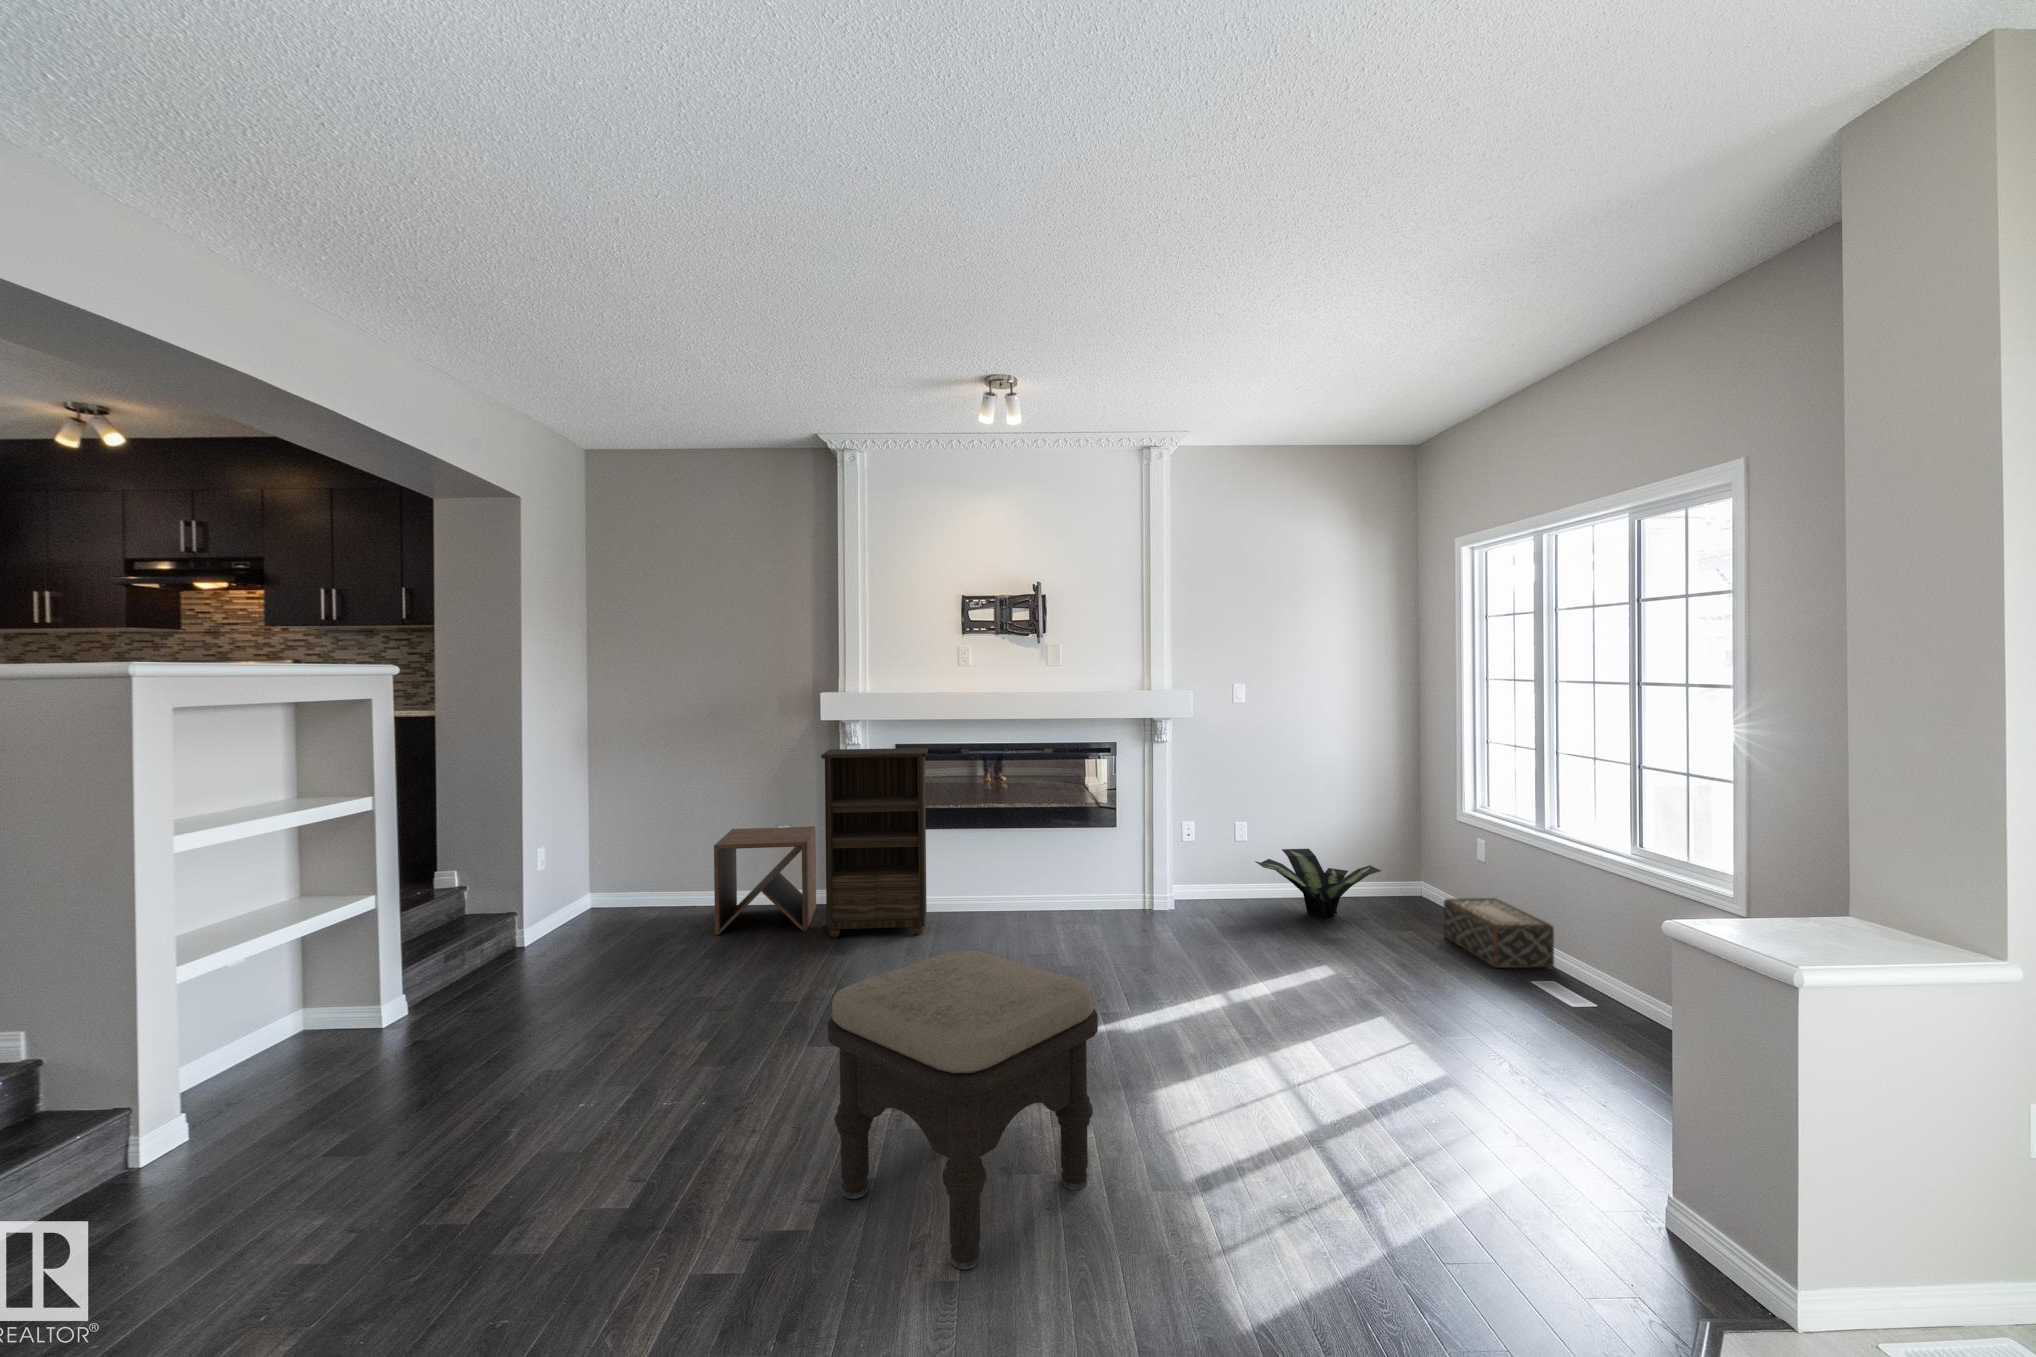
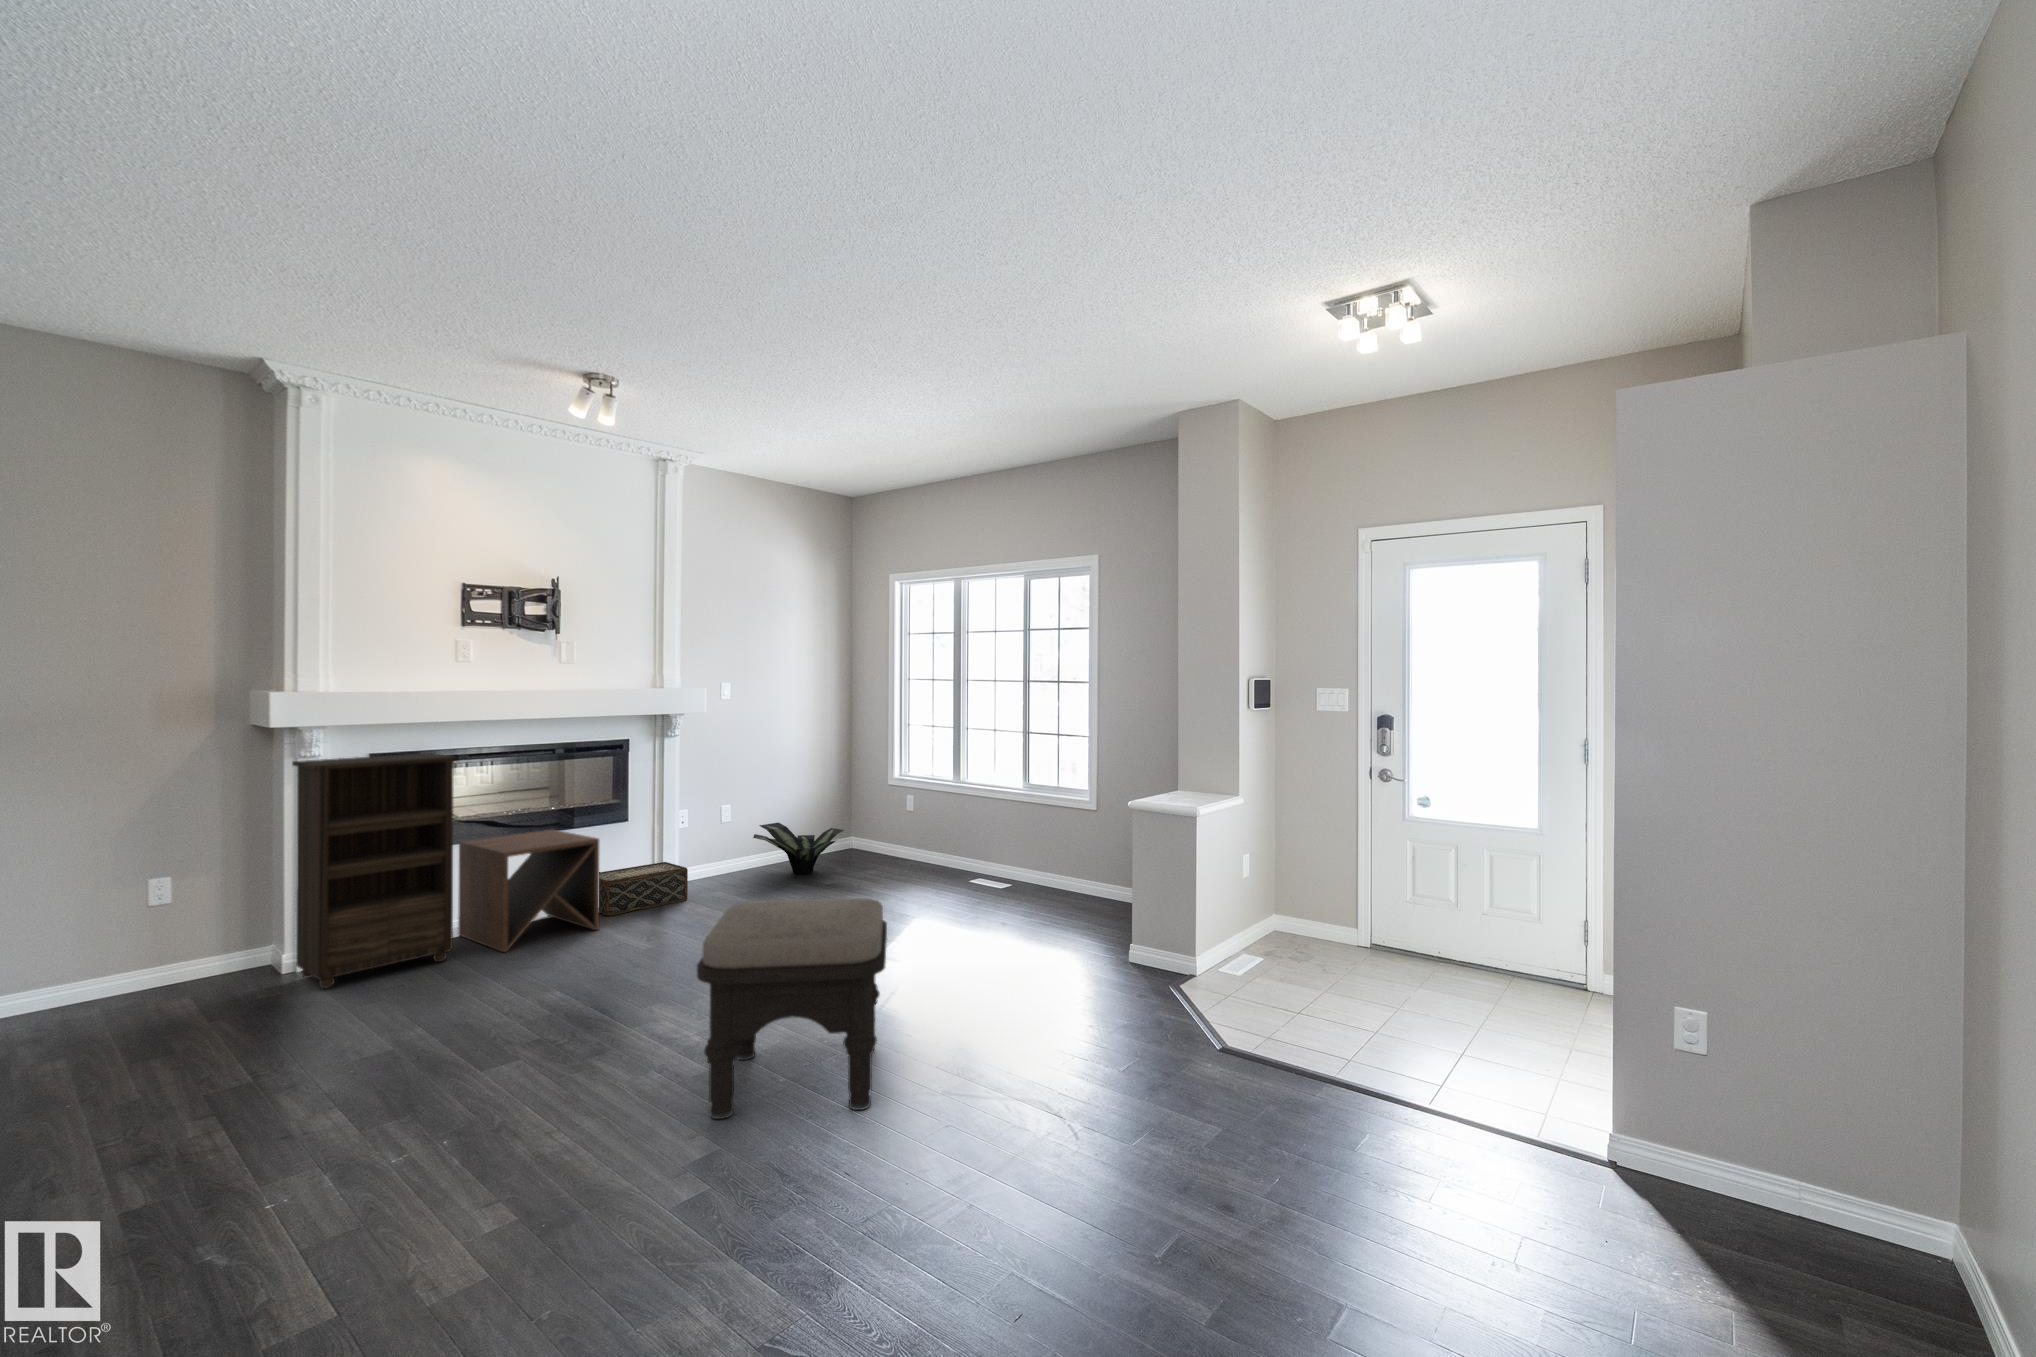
side table: present [714,827,816,935] -> present [458,829,599,952]
woven basket: present [1444,898,1554,968] -> present [599,862,688,916]

